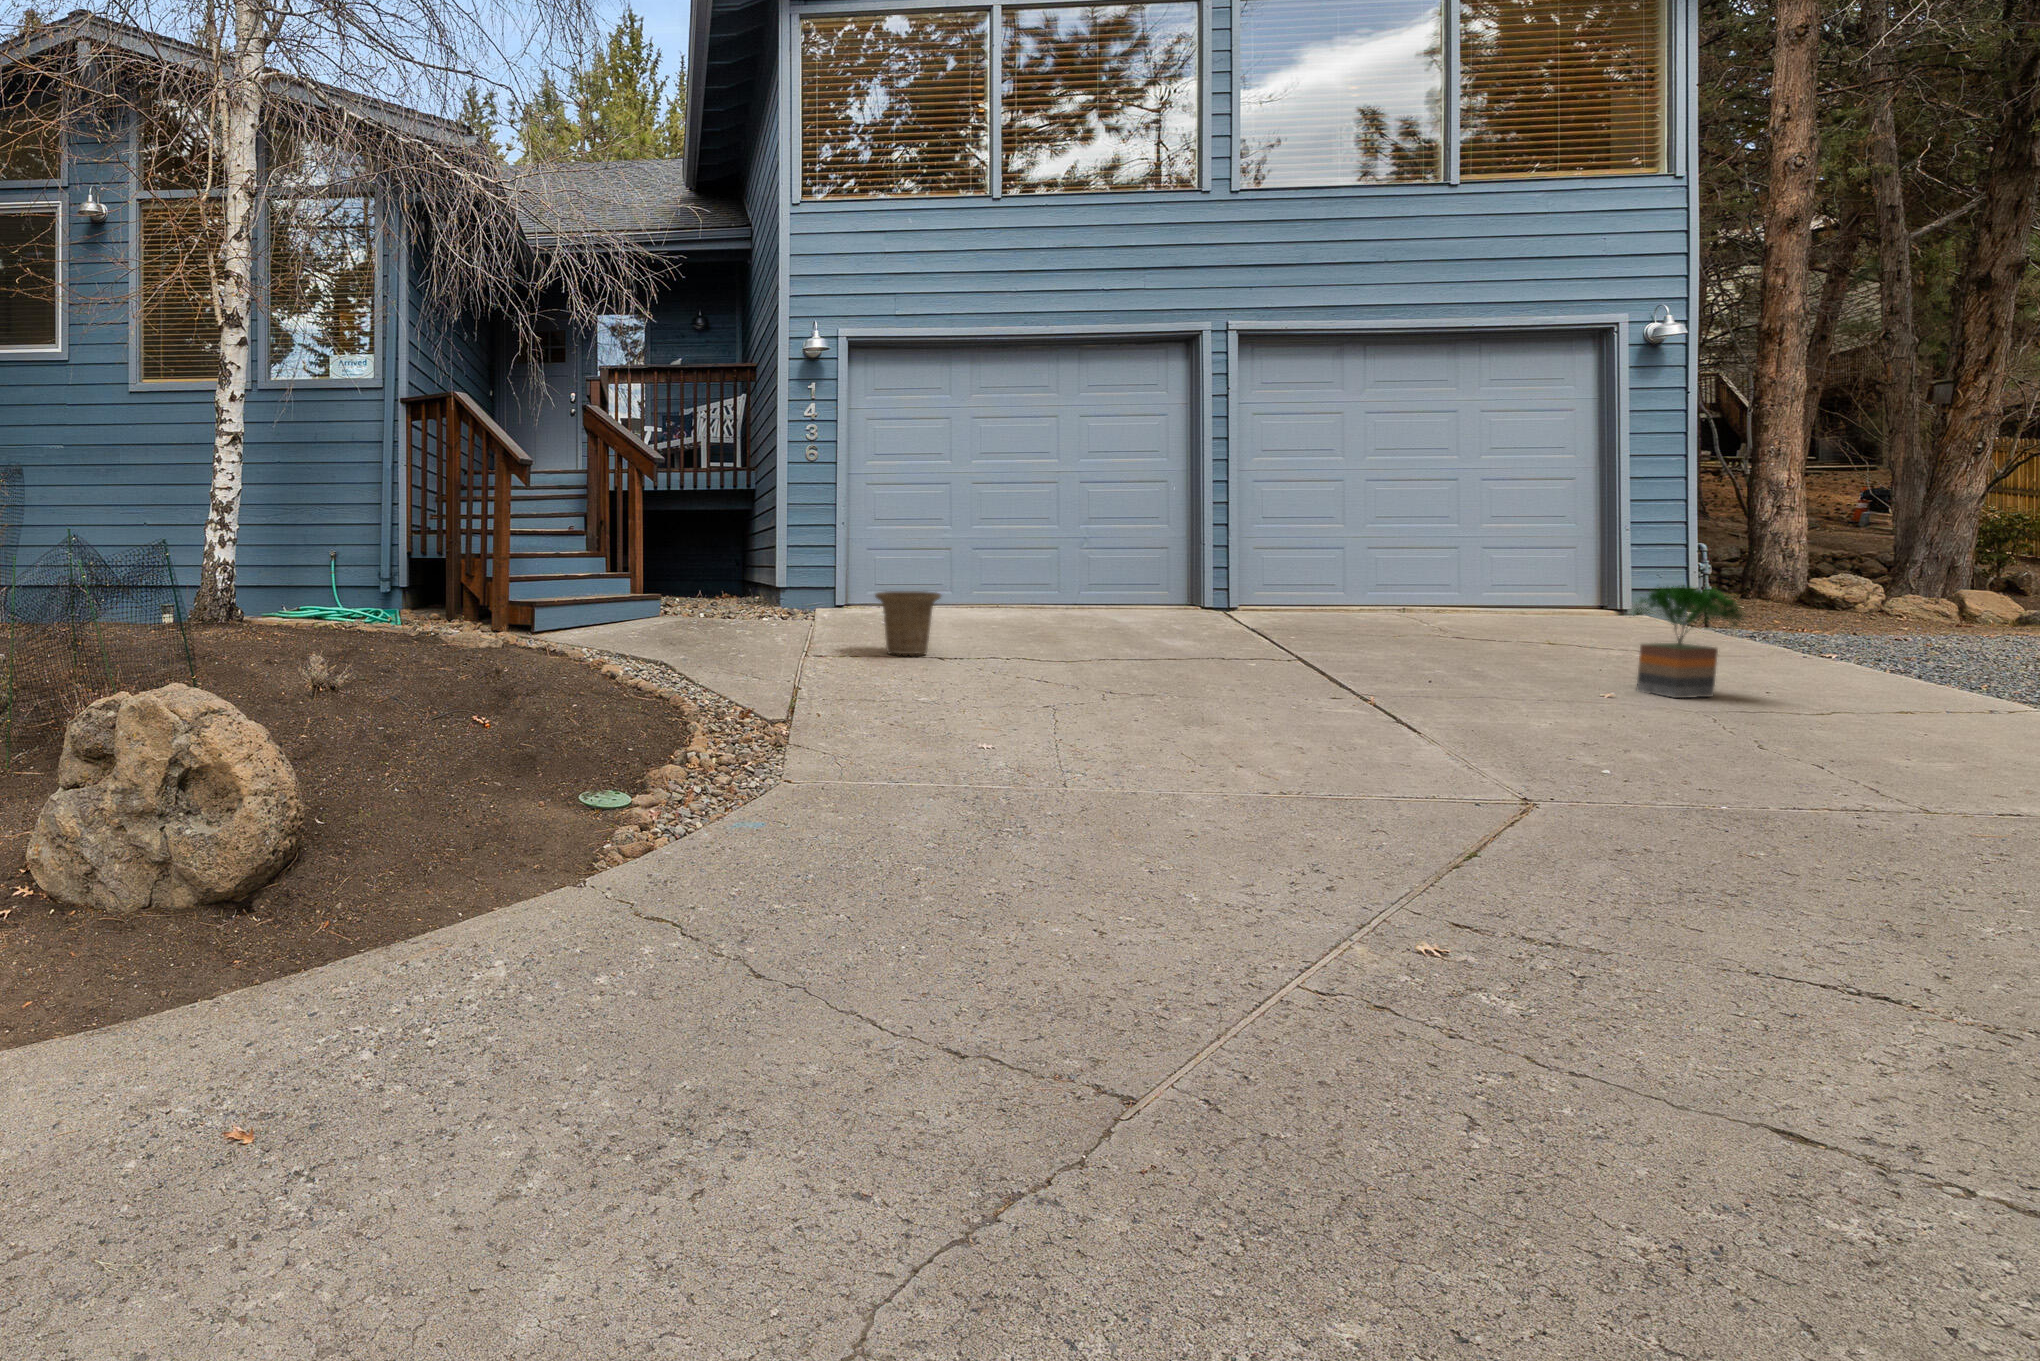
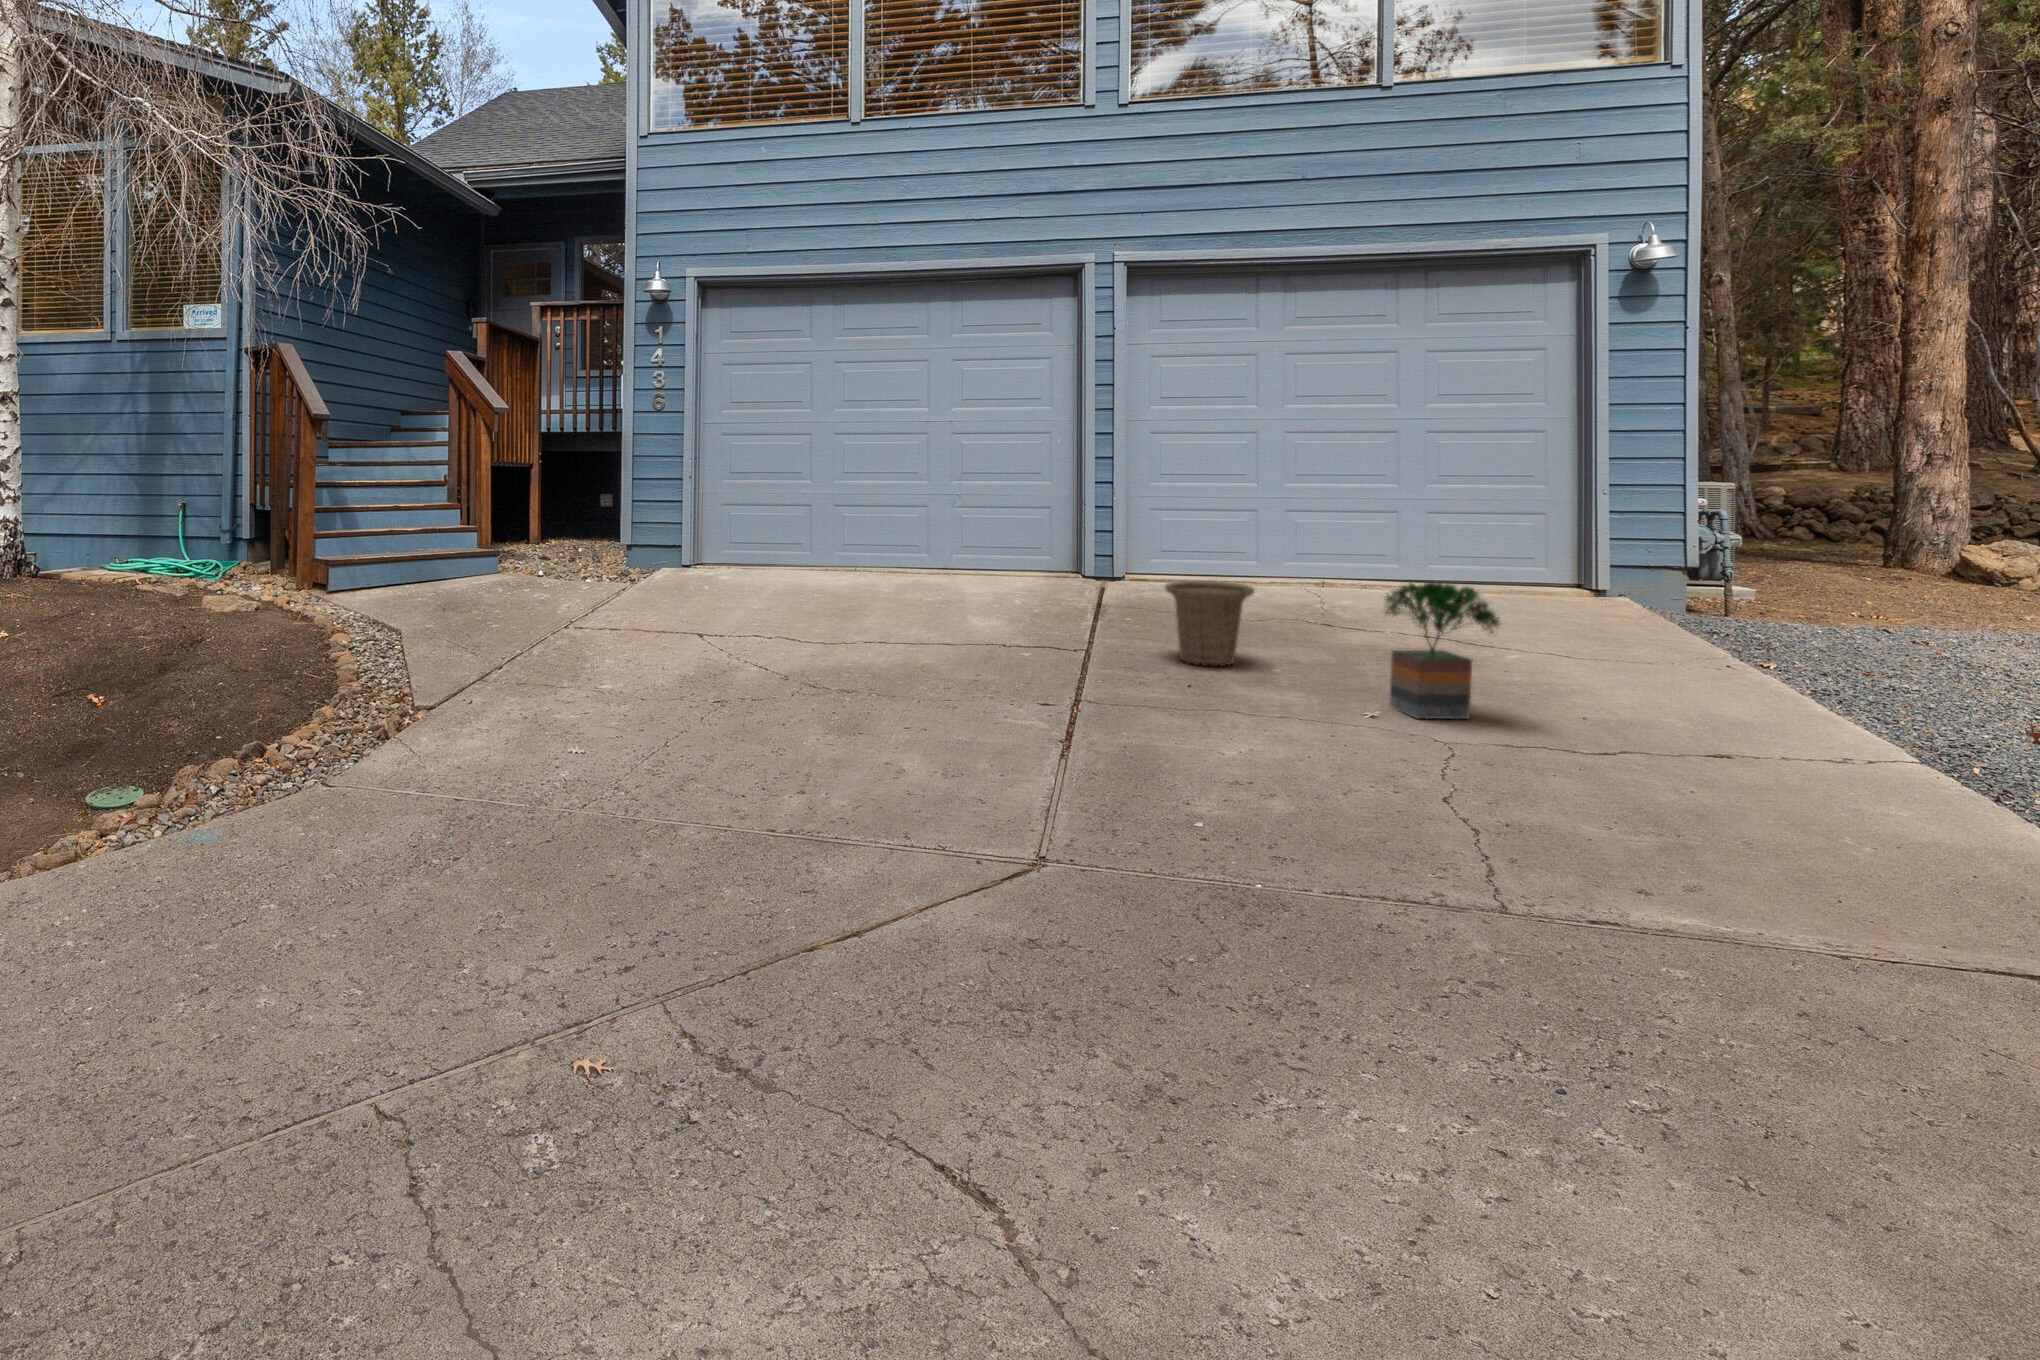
basket: present [875,591,941,656] -> present [1165,581,1254,666]

